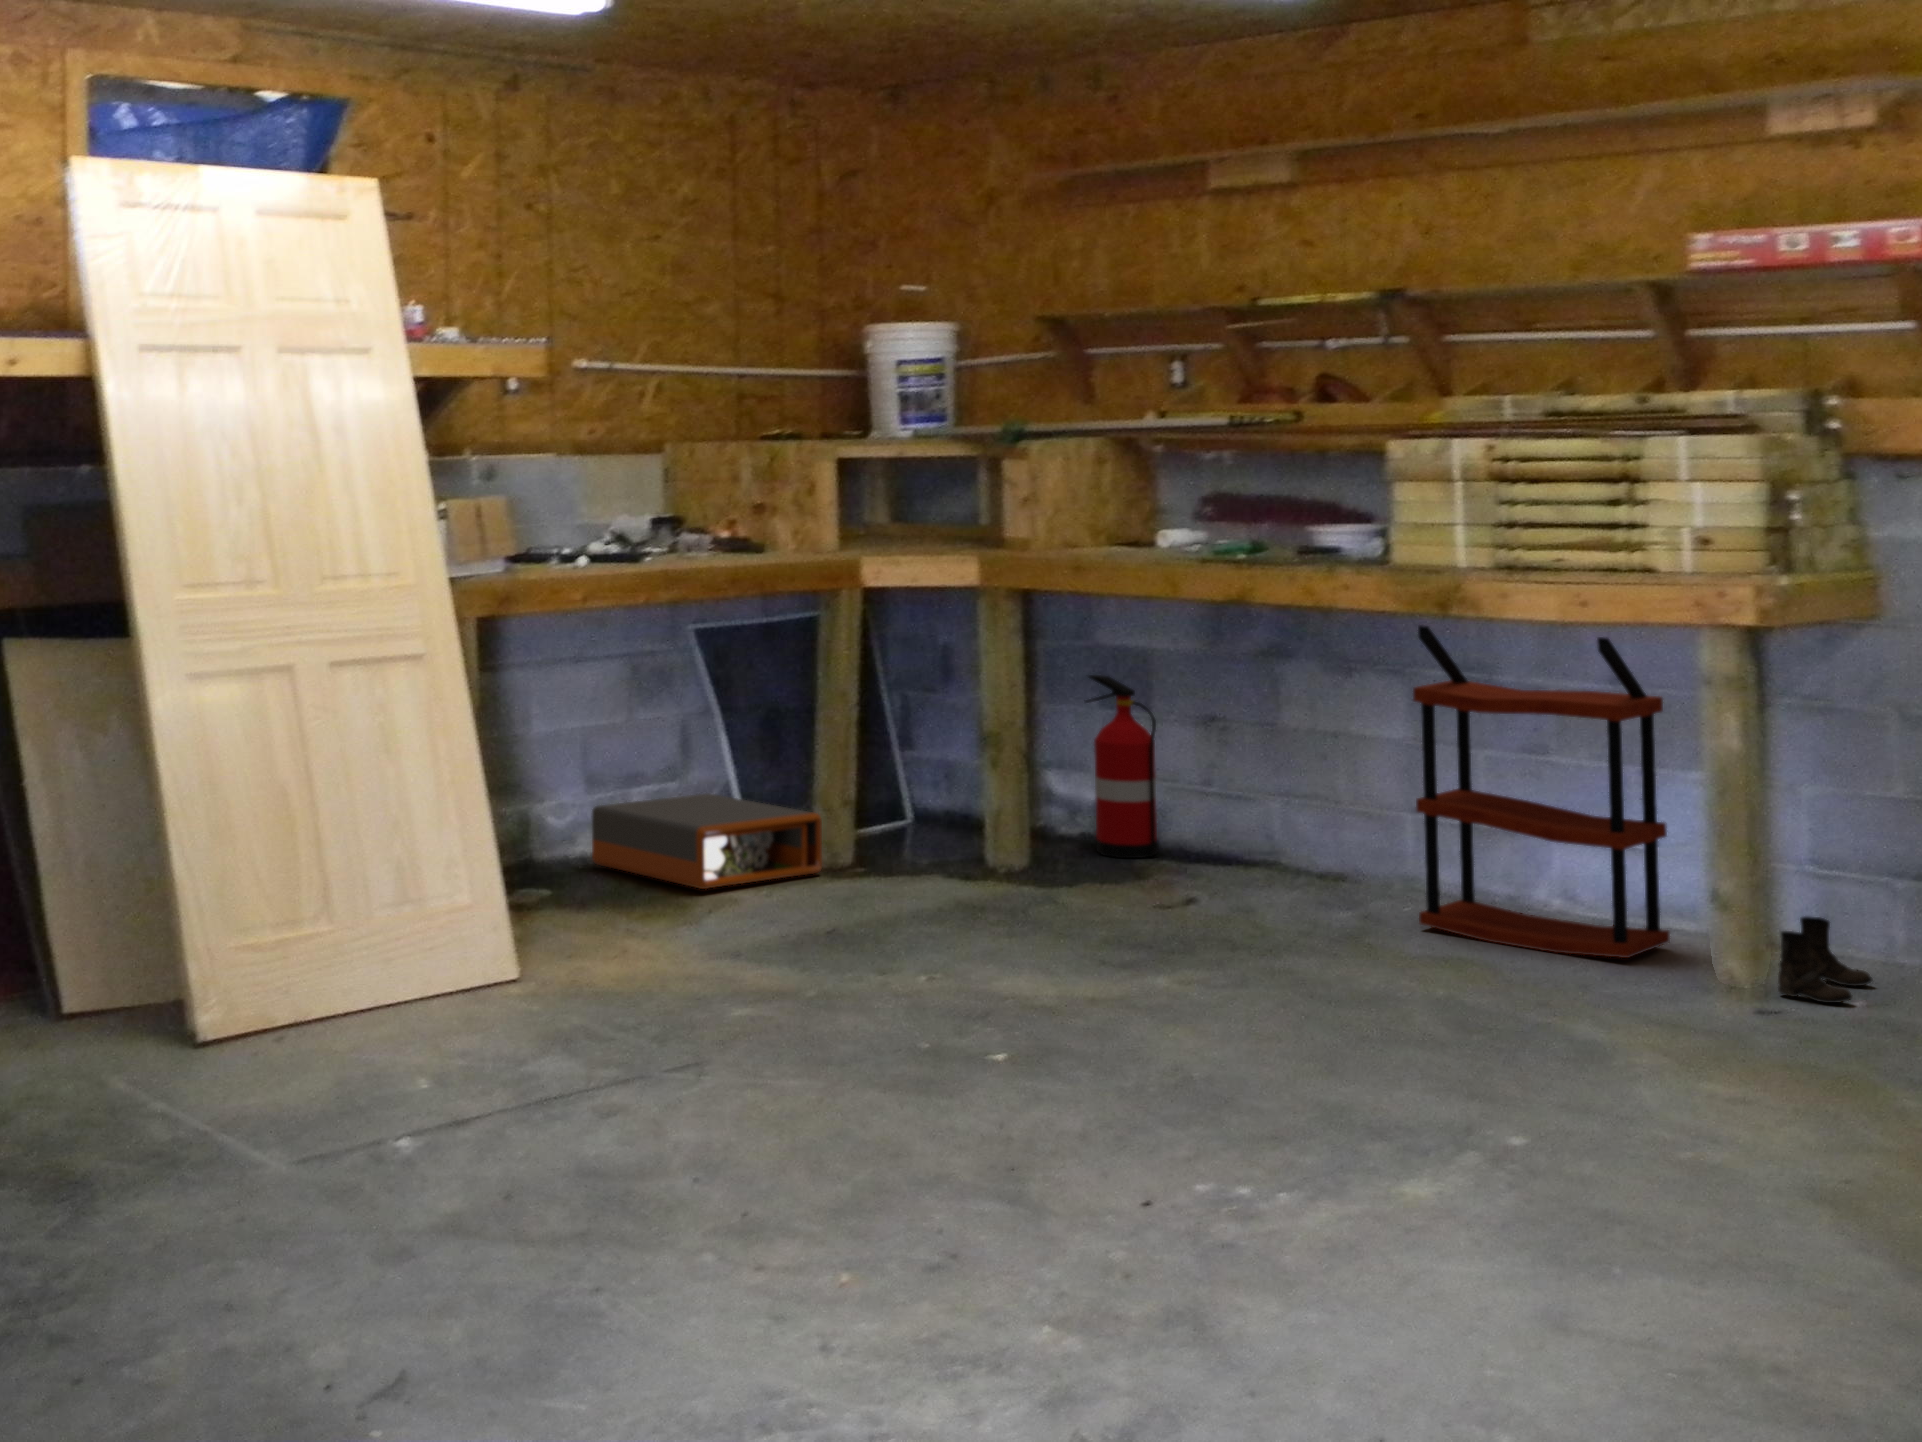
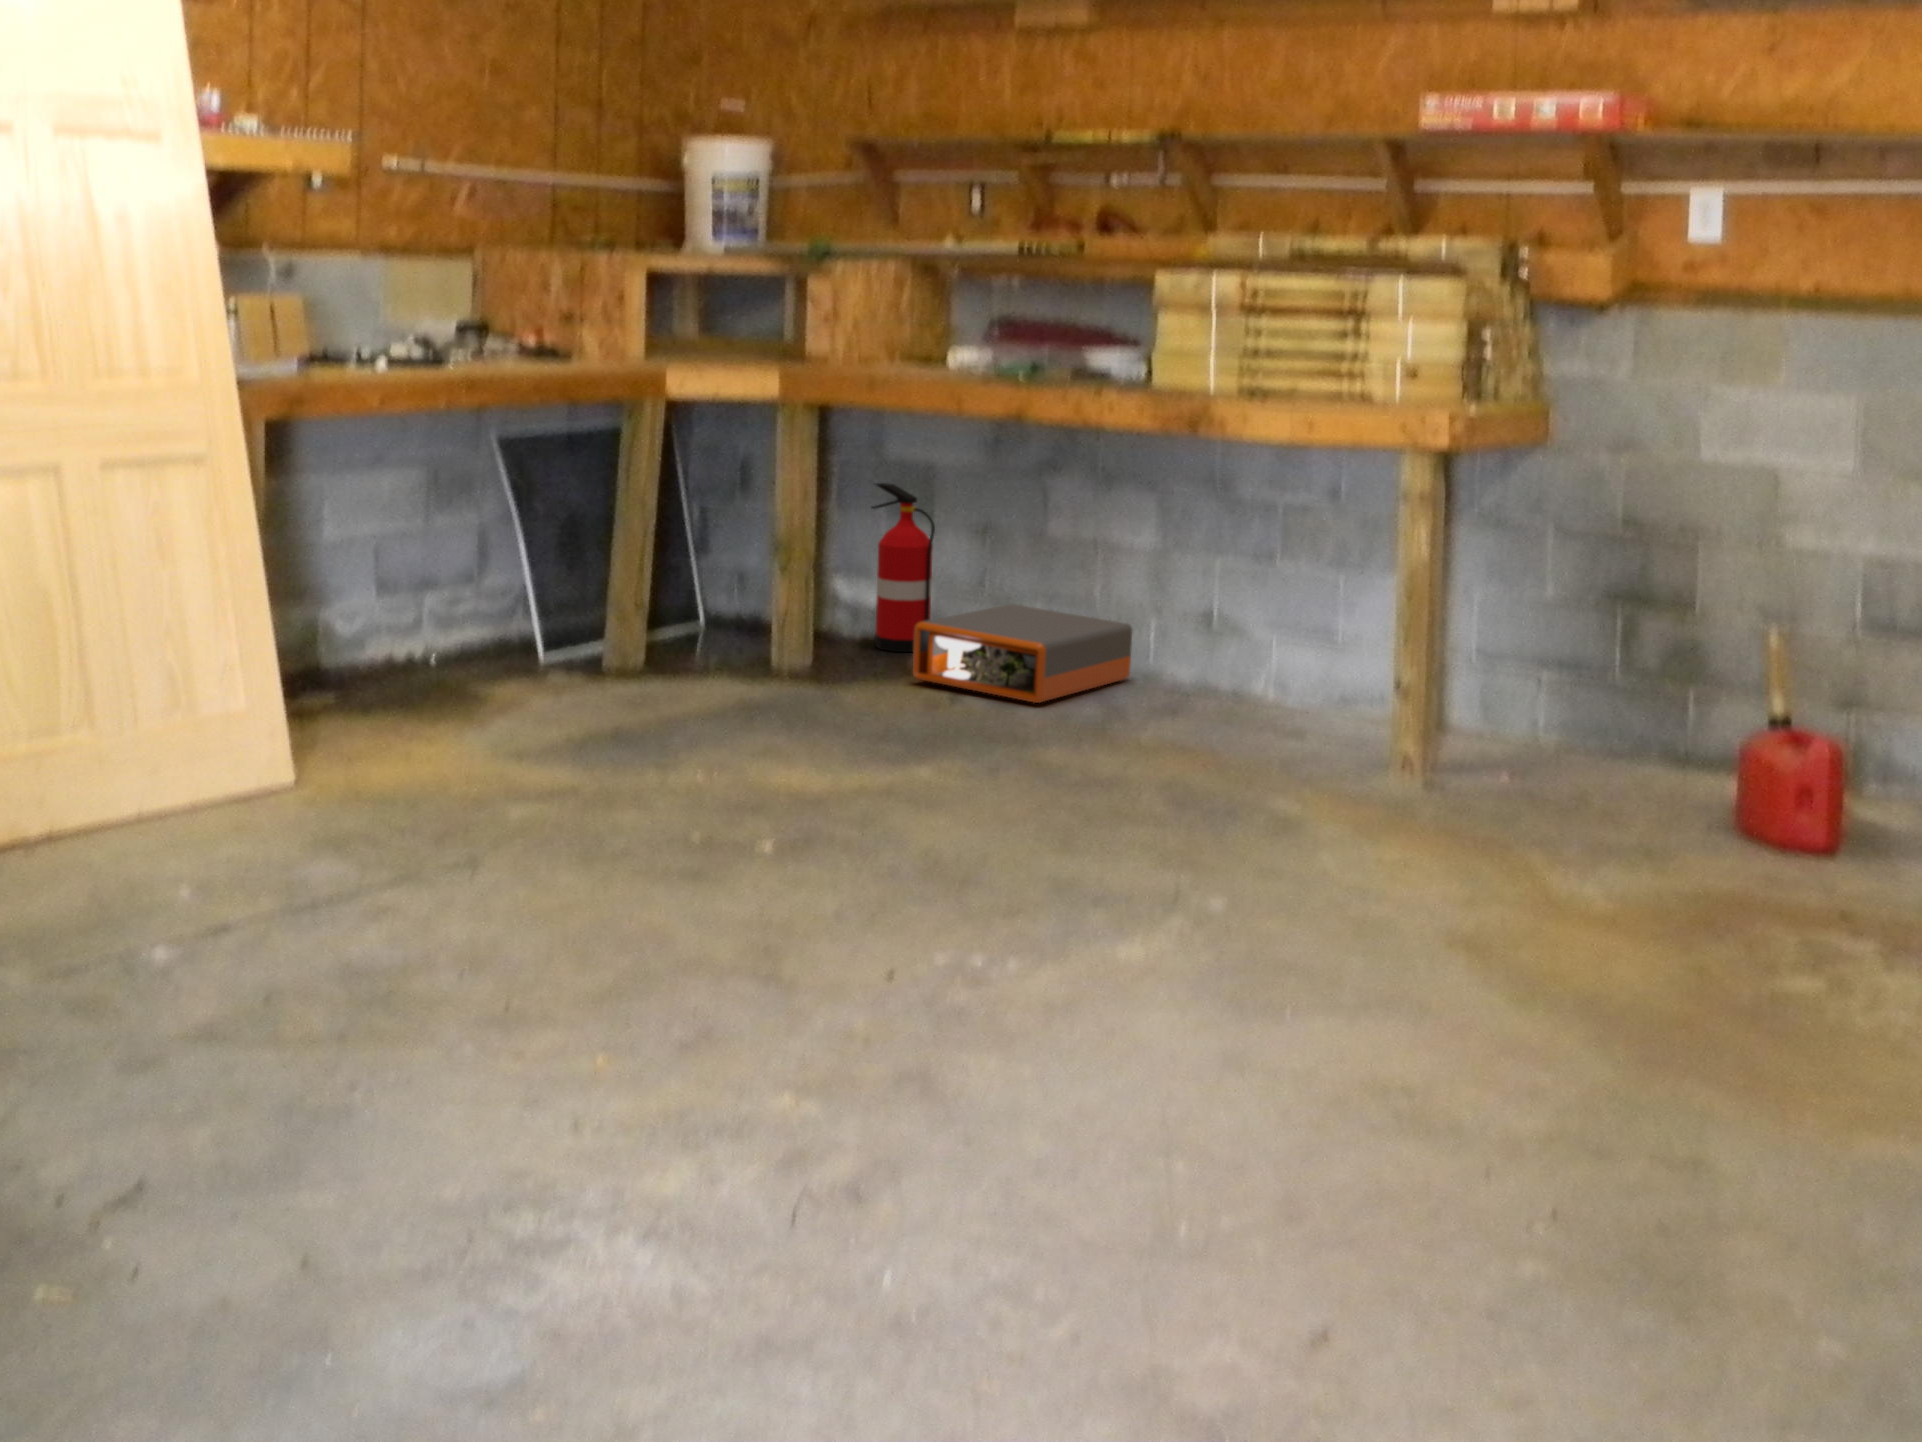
shelving unit: present [1413,626,1670,958] -> none [1156,442,1370,738]
storage box: present [592,793,822,889] -> present [913,604,1132,703]
boots: present [1778,916,1872,1003] -> none [1448,699,1521,774]

